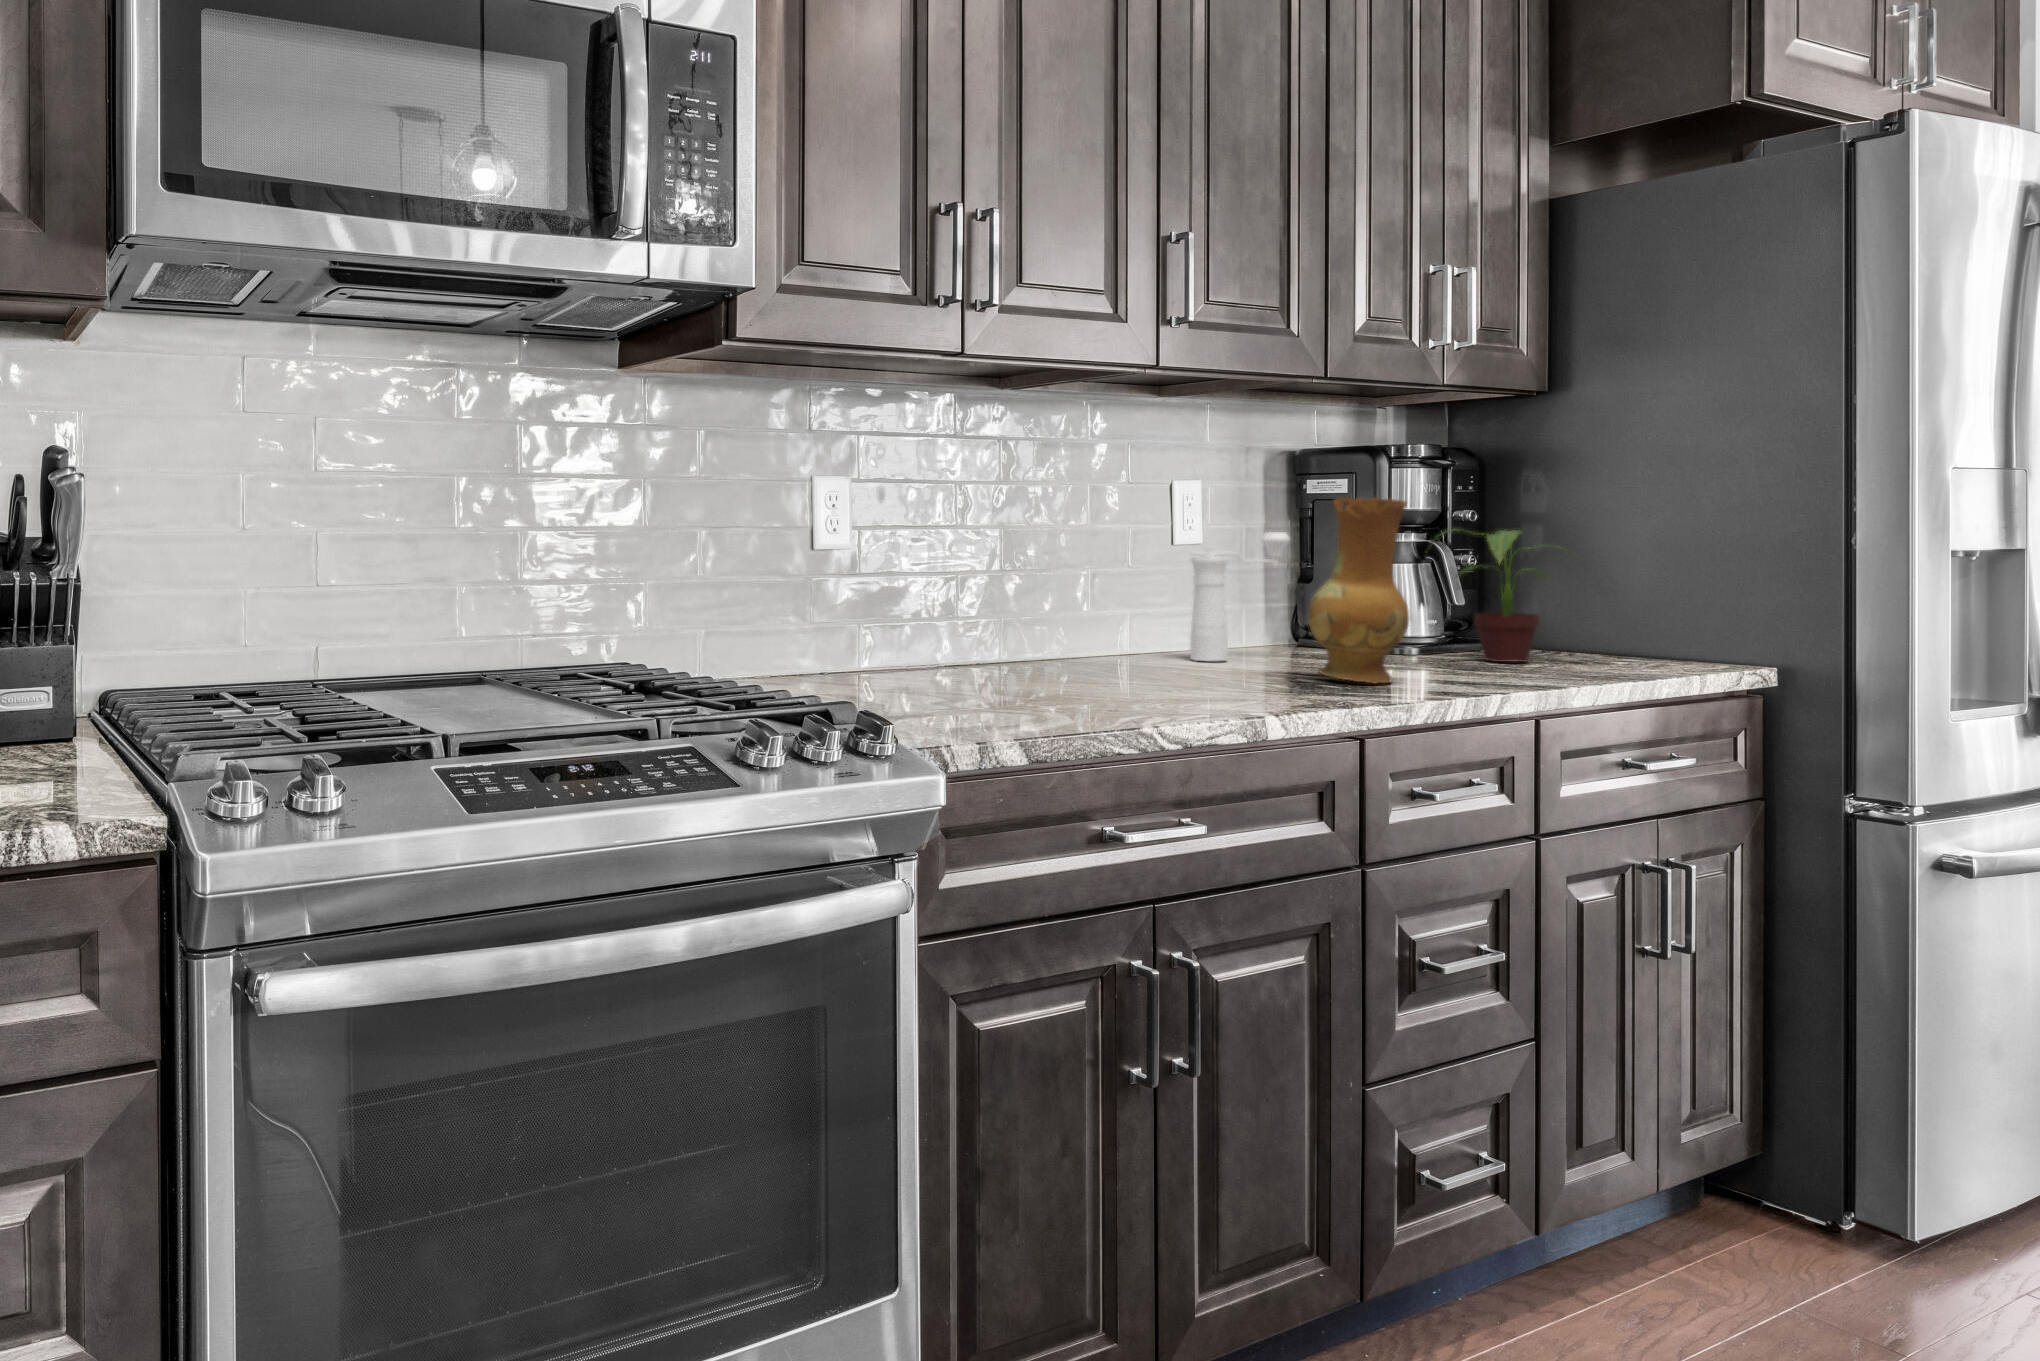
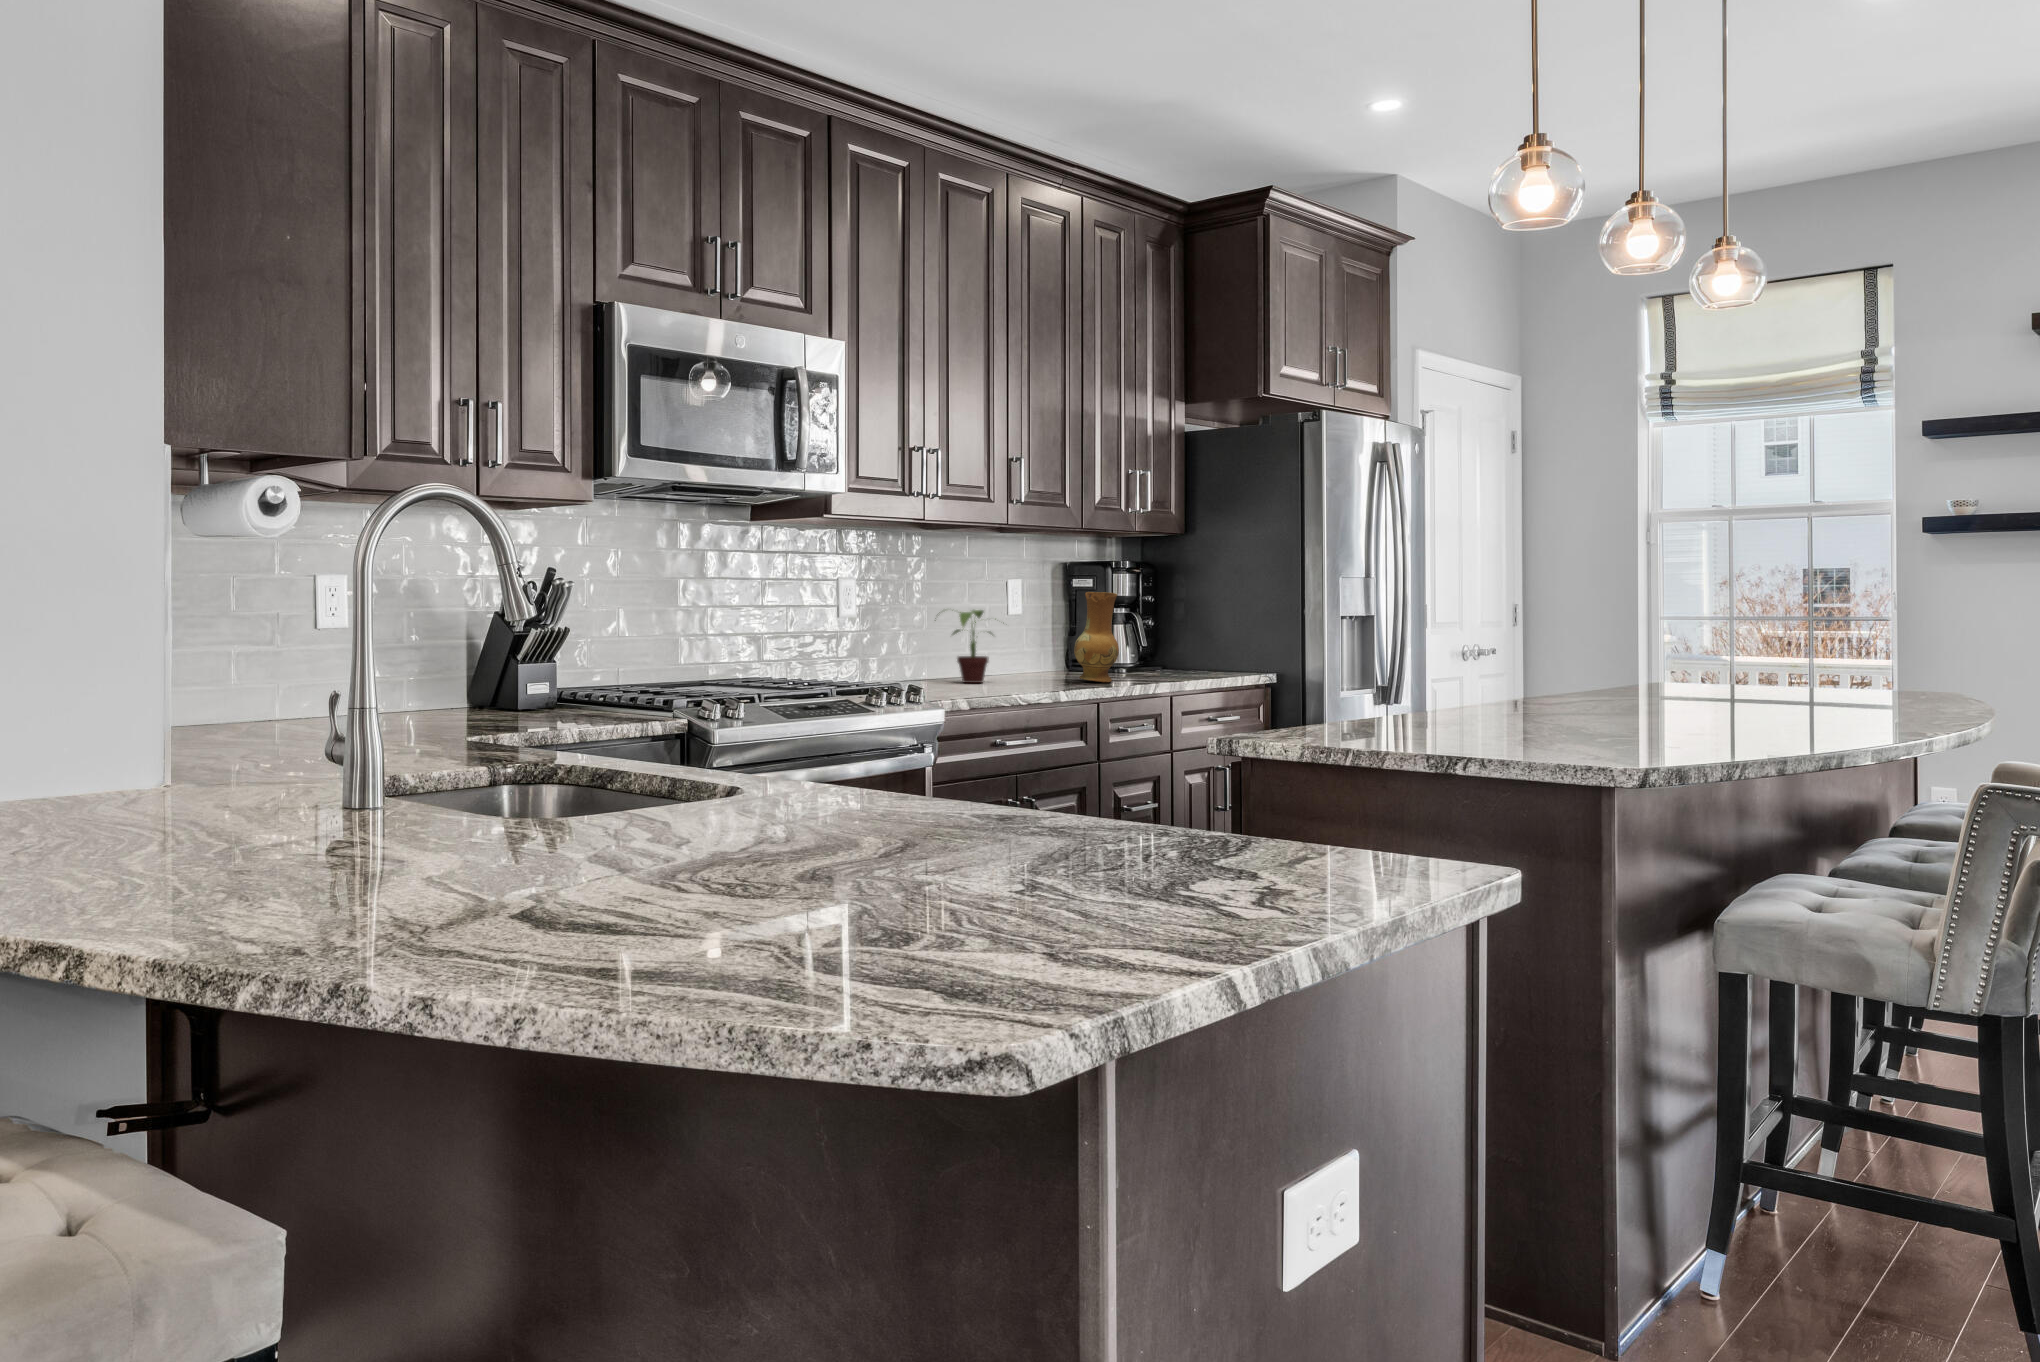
potted plant: present [1431,530,1559,662] -> present [935,610,996,683]
pepper mill: present [1190,532,1290,661] -> none [1018,608,1065,676]

